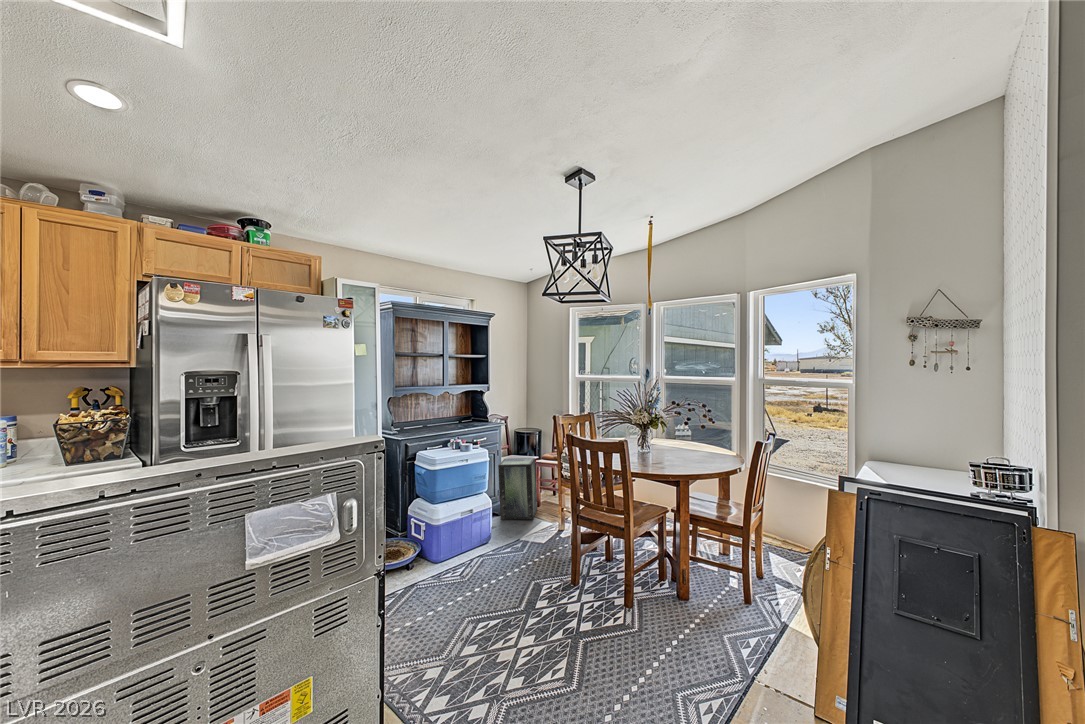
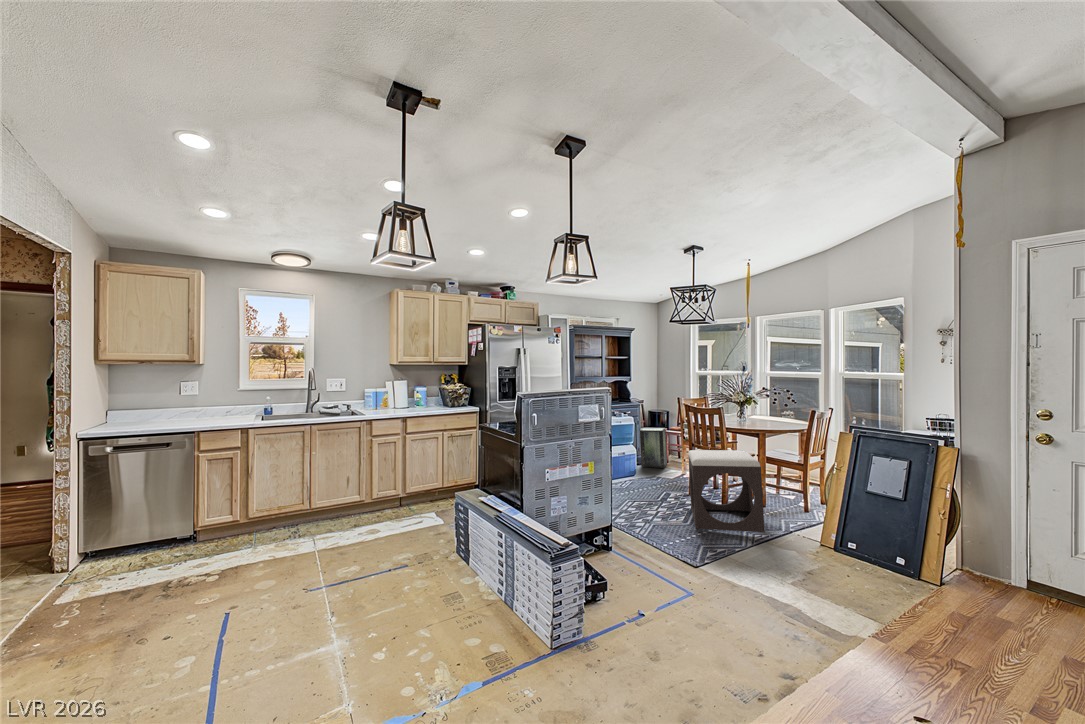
footstool: none [571,512,706,686] -> present [688,450,765,532]

